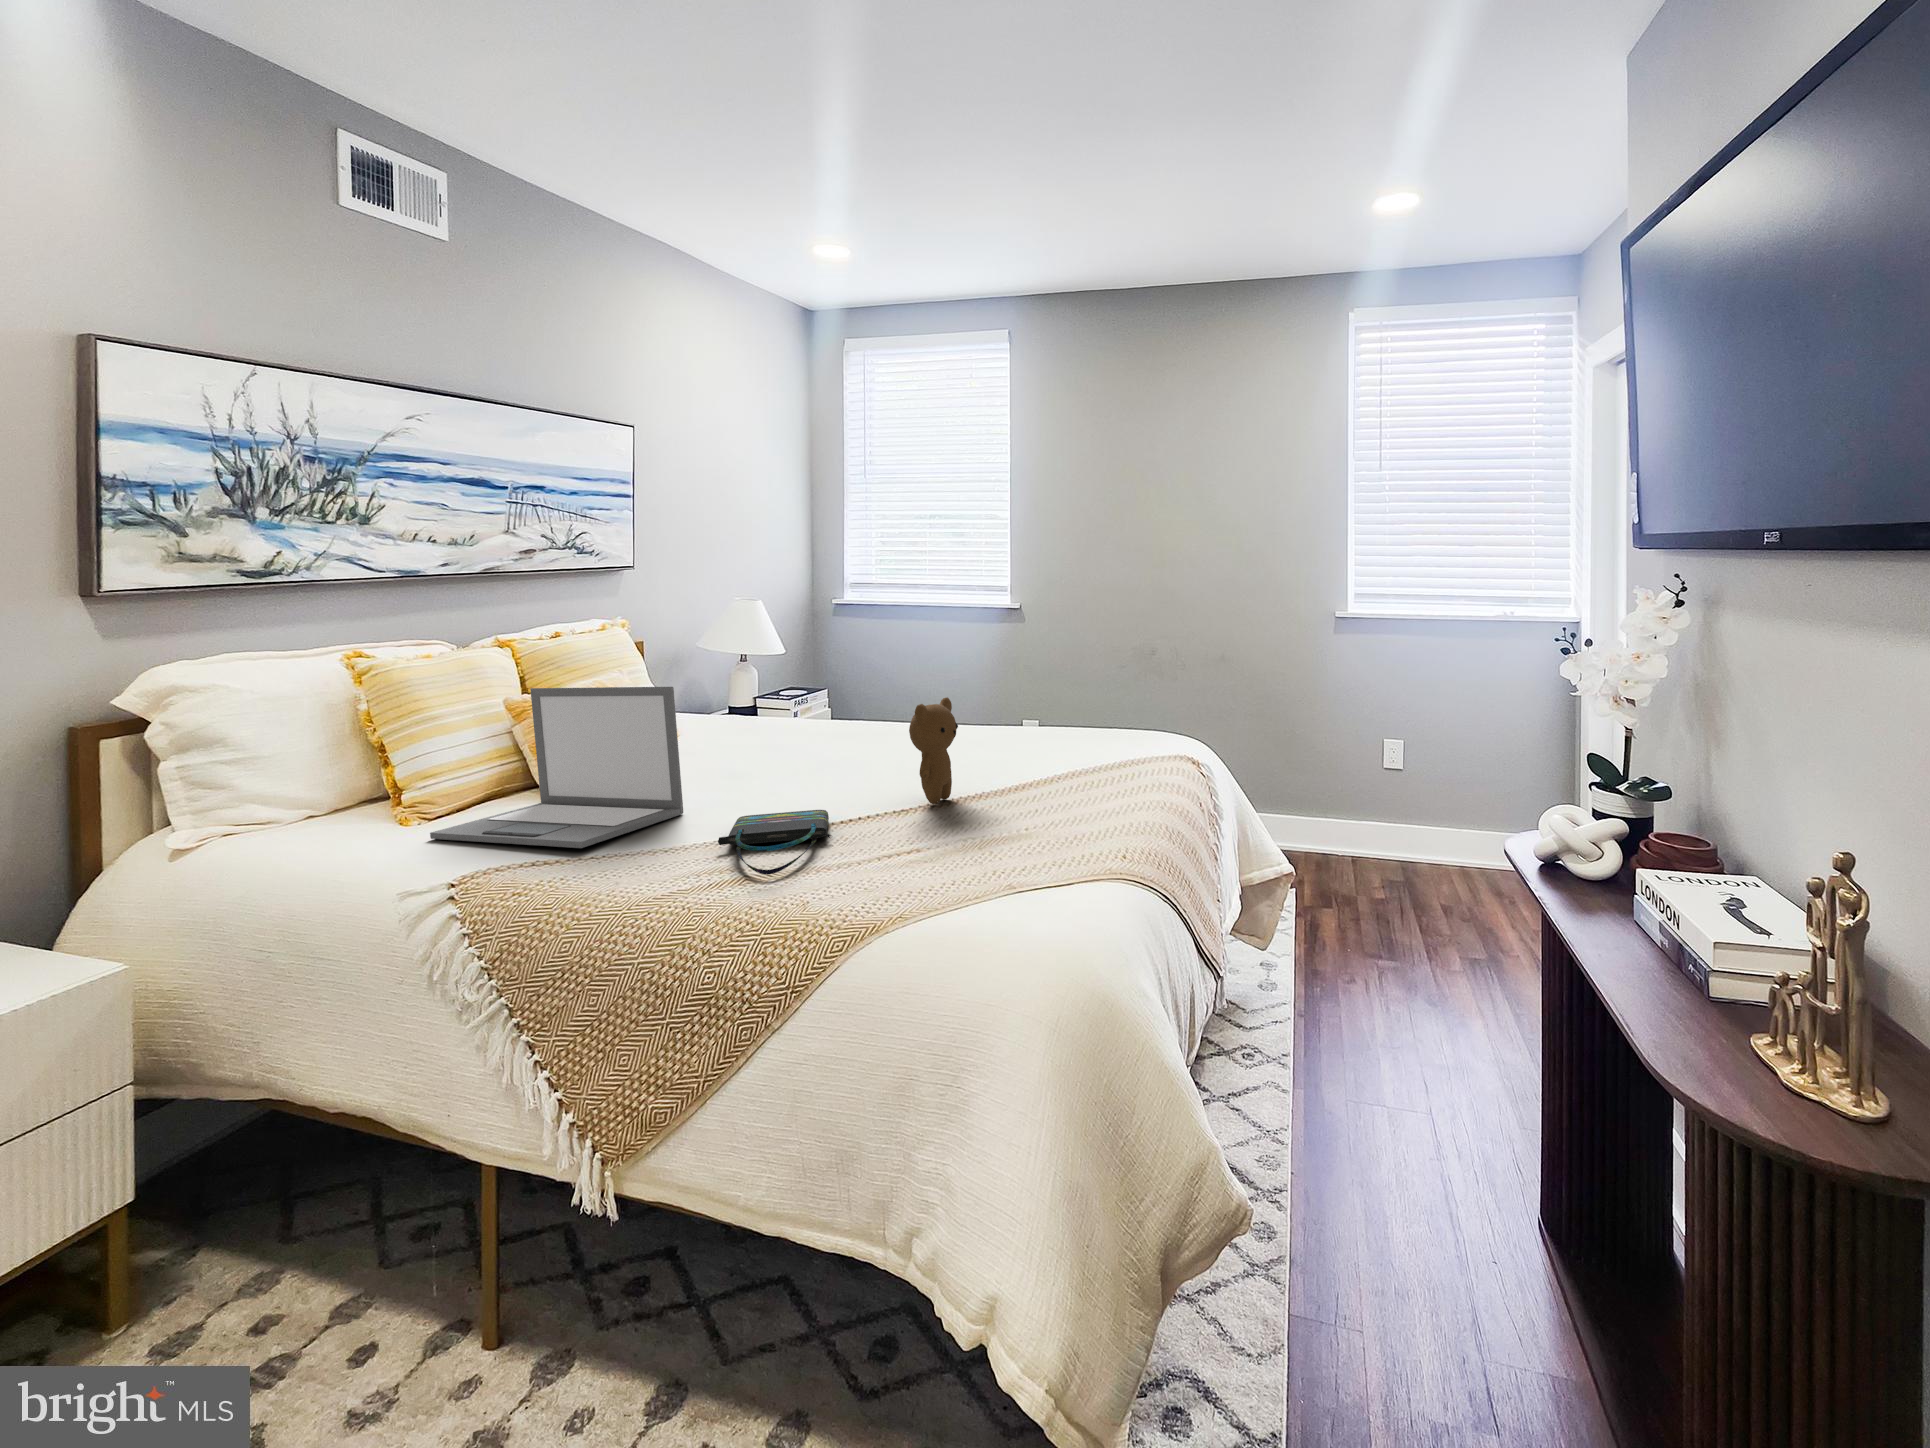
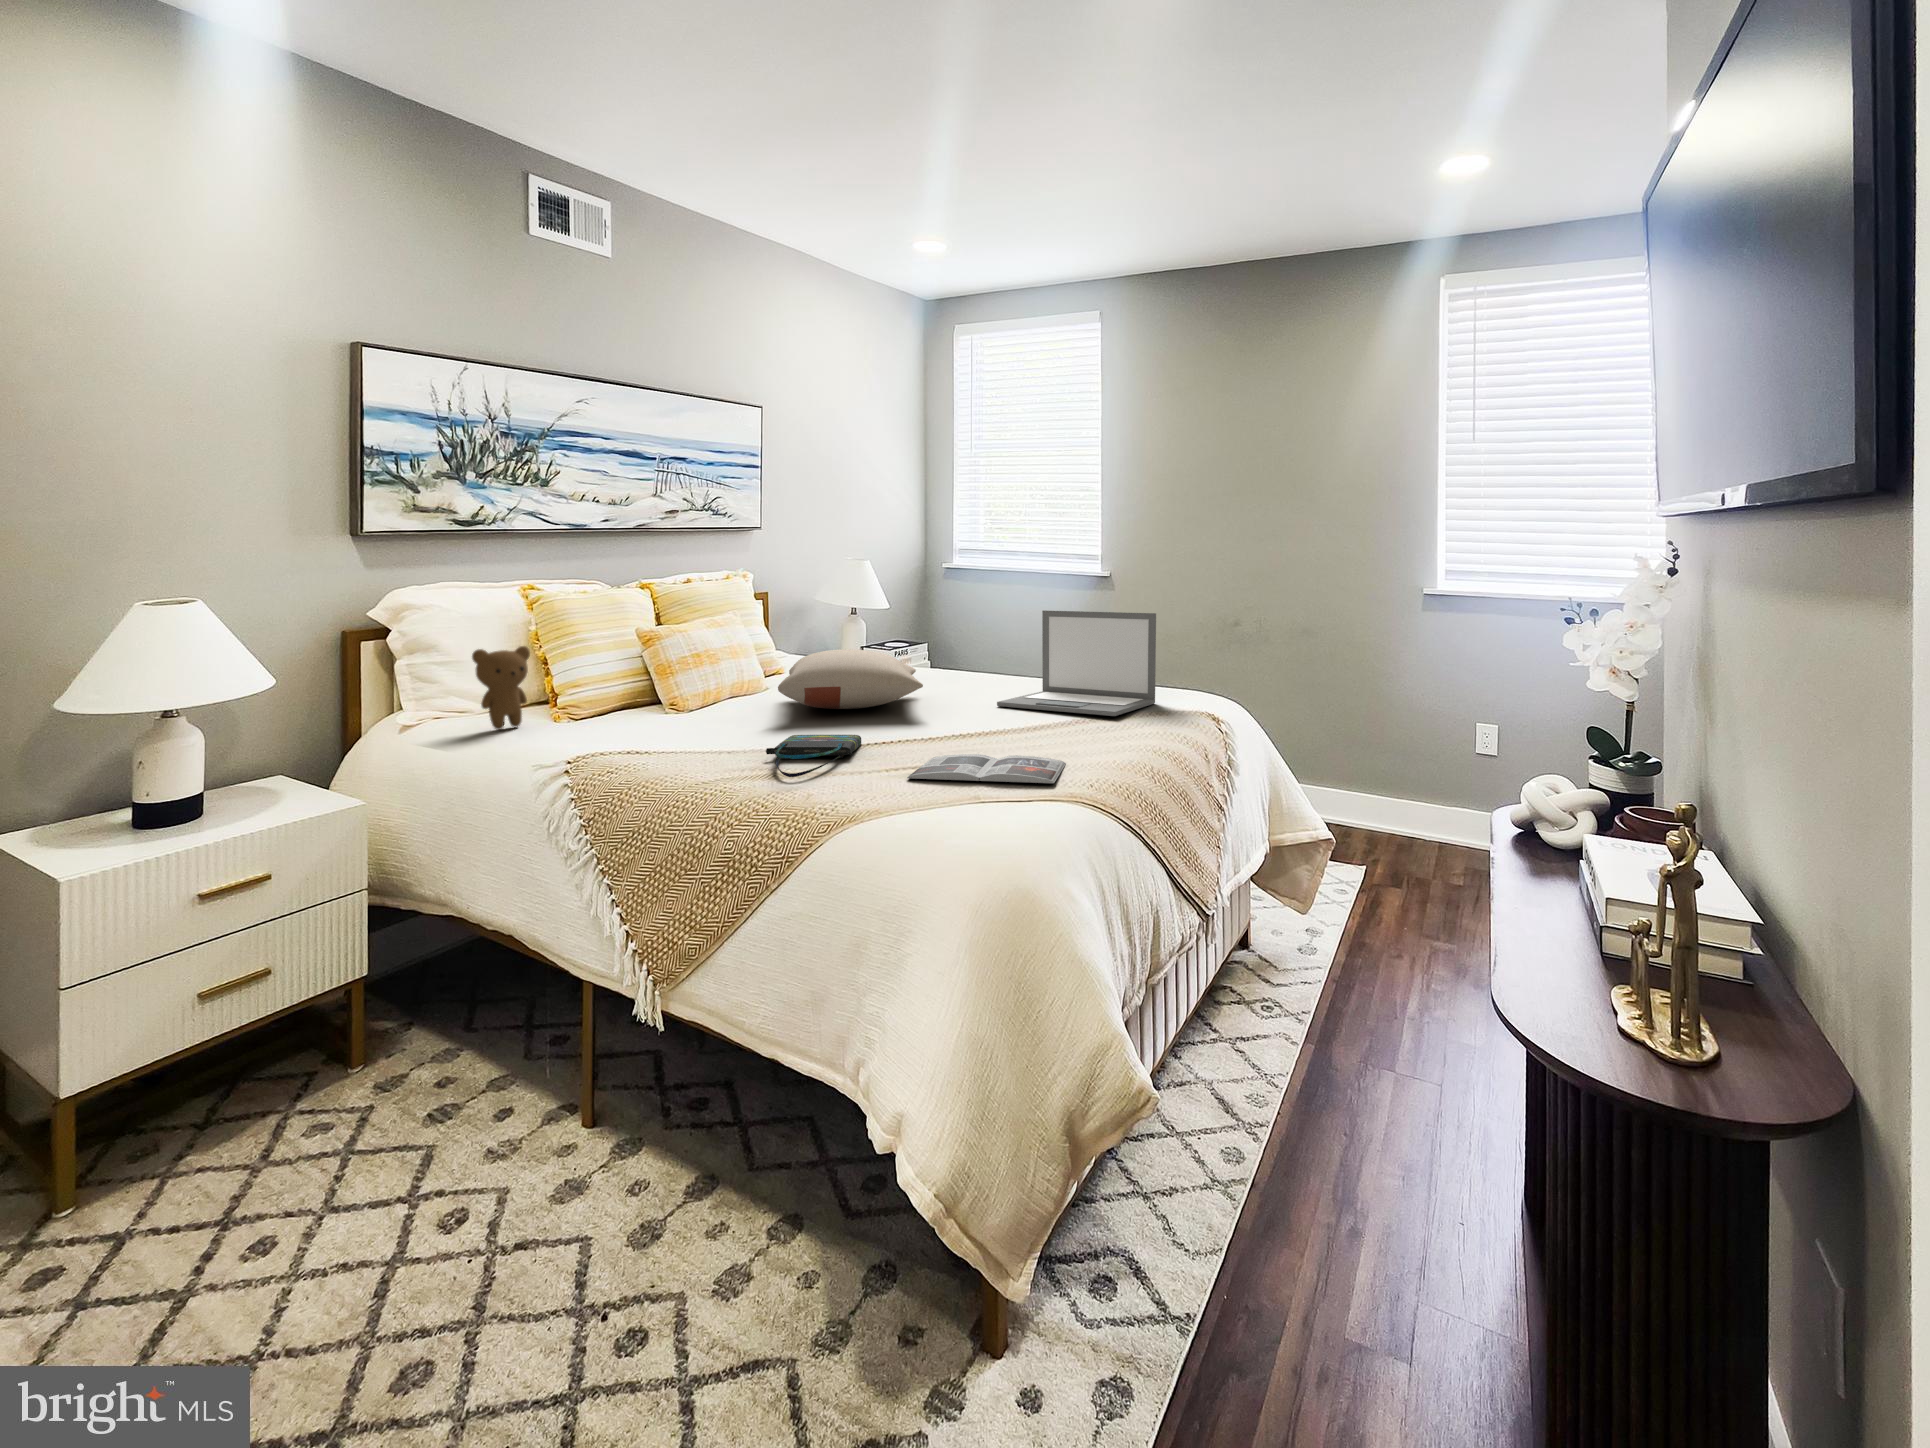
laptop: present [430,687,683,848] -> present [997,610,1156,716]
teddy bear: present [909,697,958,804] -> present [472,646,530,730]
pillow: none [700,705,880,778] -> present [778,649,923,709]
magazine: none [916,820,1101,862] -> present [907,754,1066,783]

